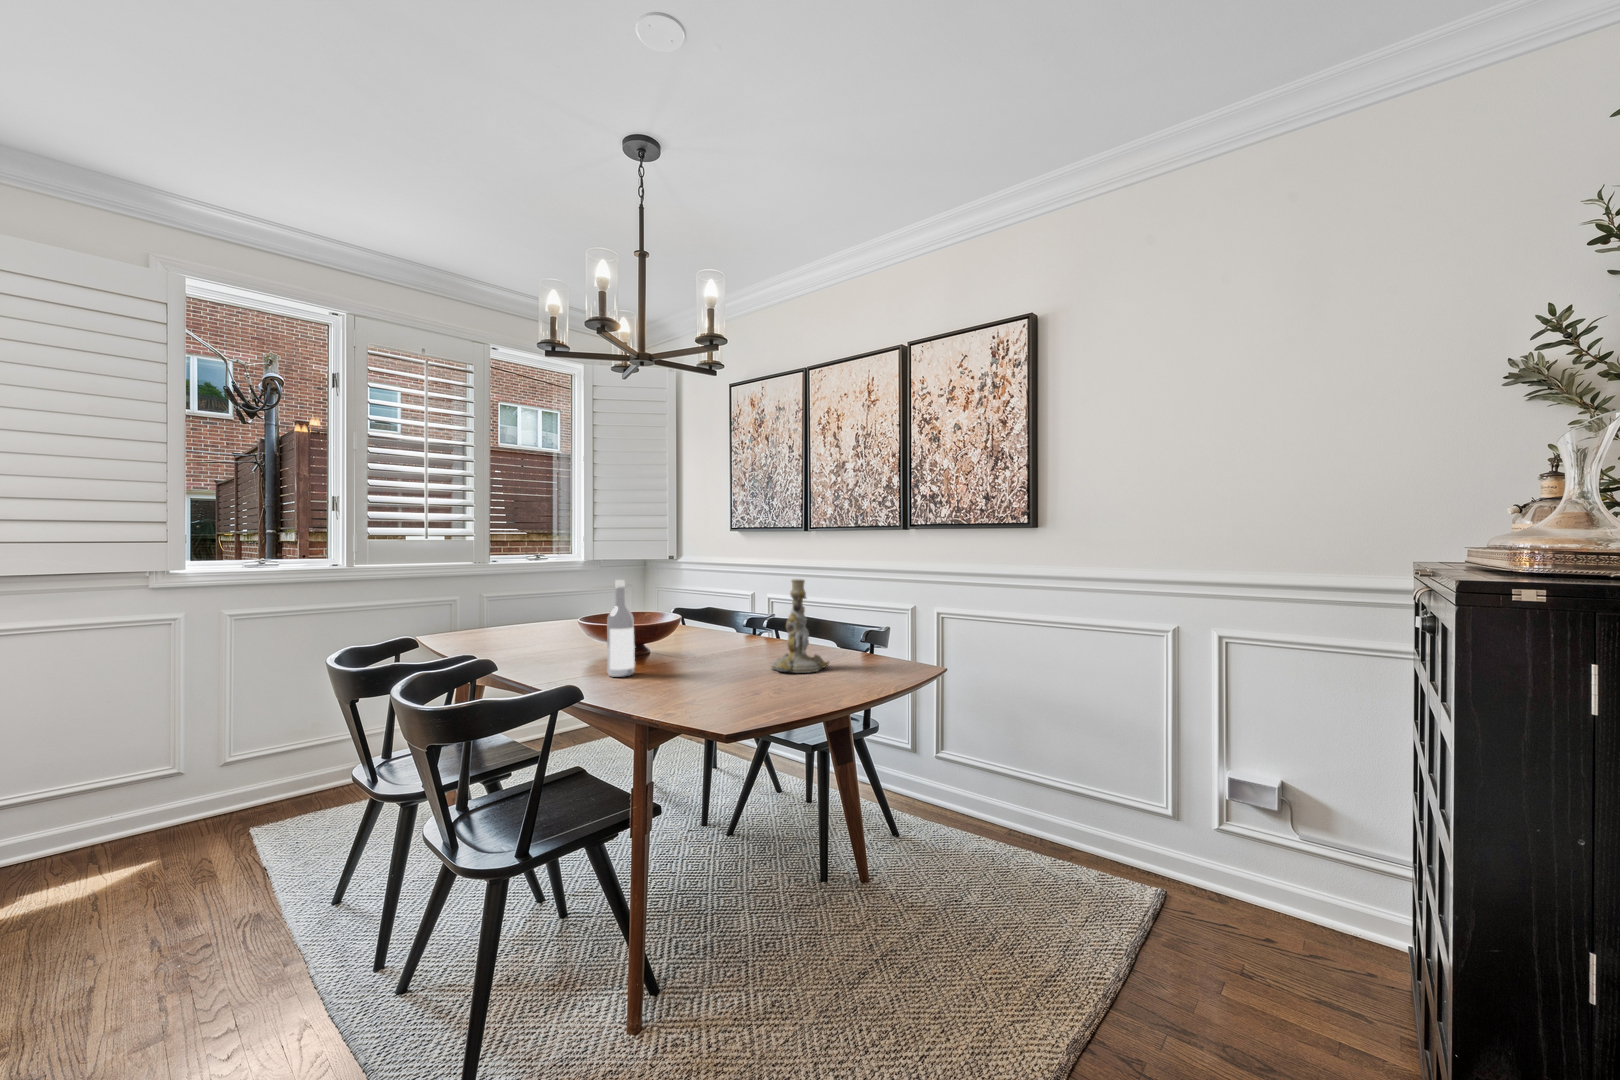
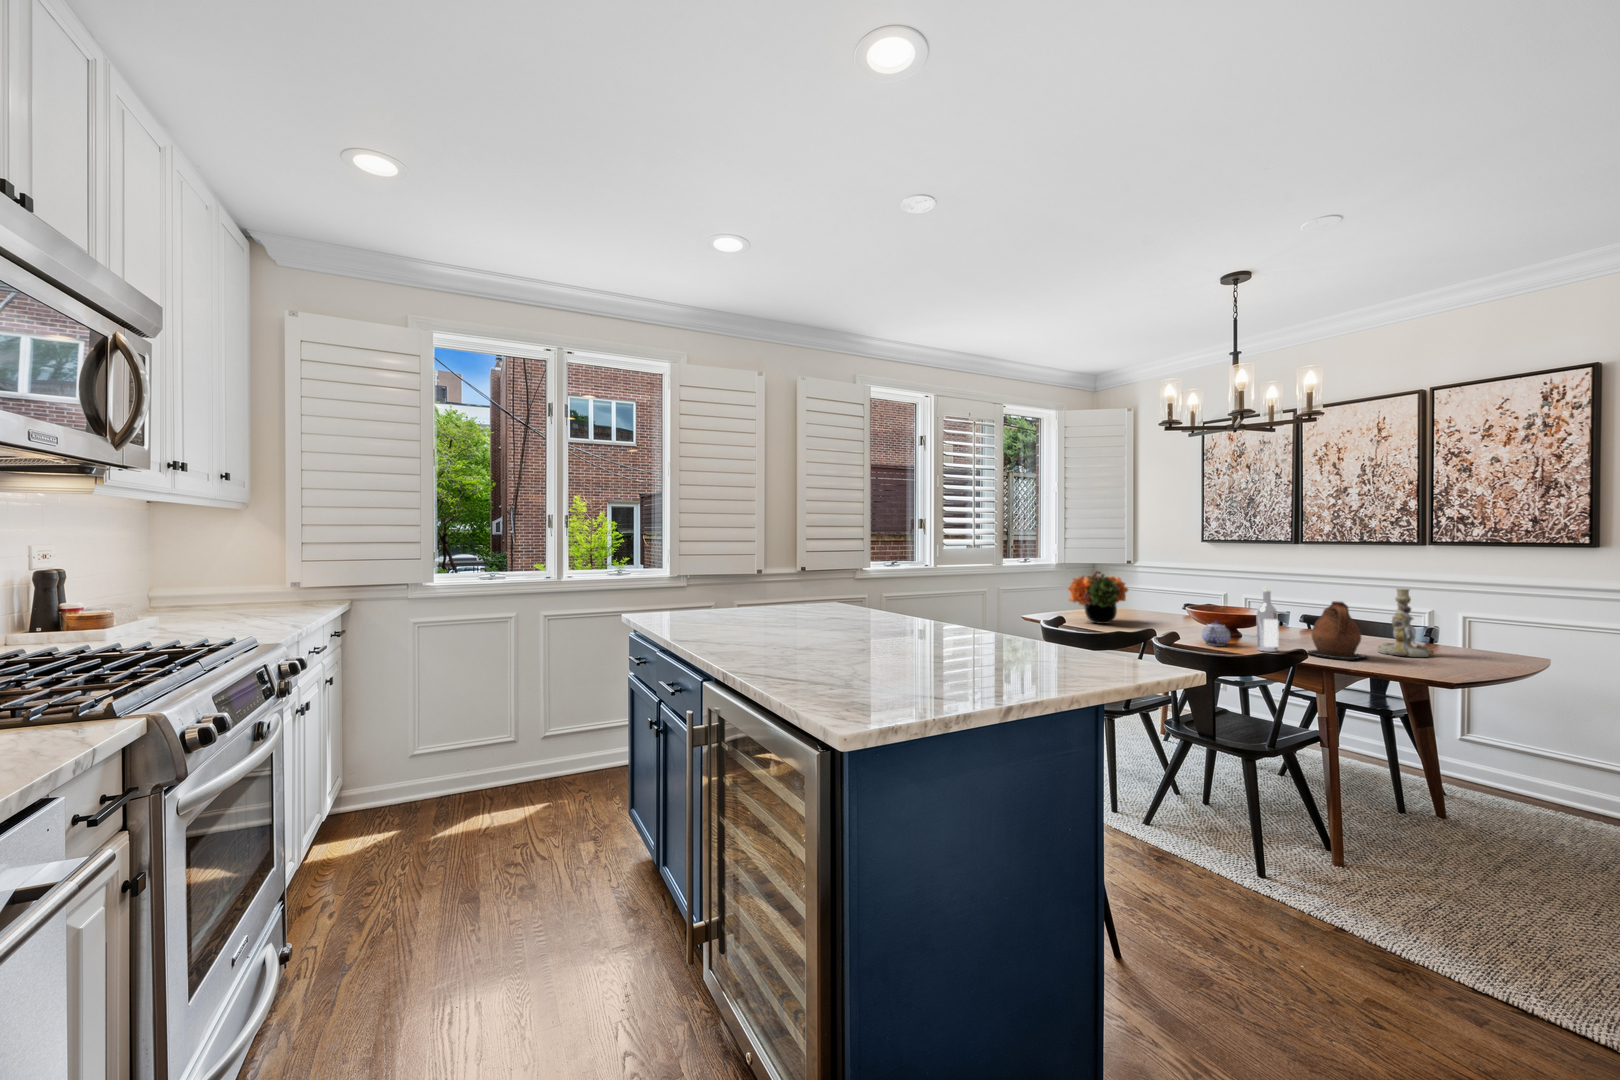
flower arrangement: none [457,564,550,640] -> present [1068,571,1128,624]
ceramic pitcher: none [658,599,735,685] -> present [1307,601,1367,659]
teapot: none [547,633,597,670] -> present [1202,621,1230,646]

